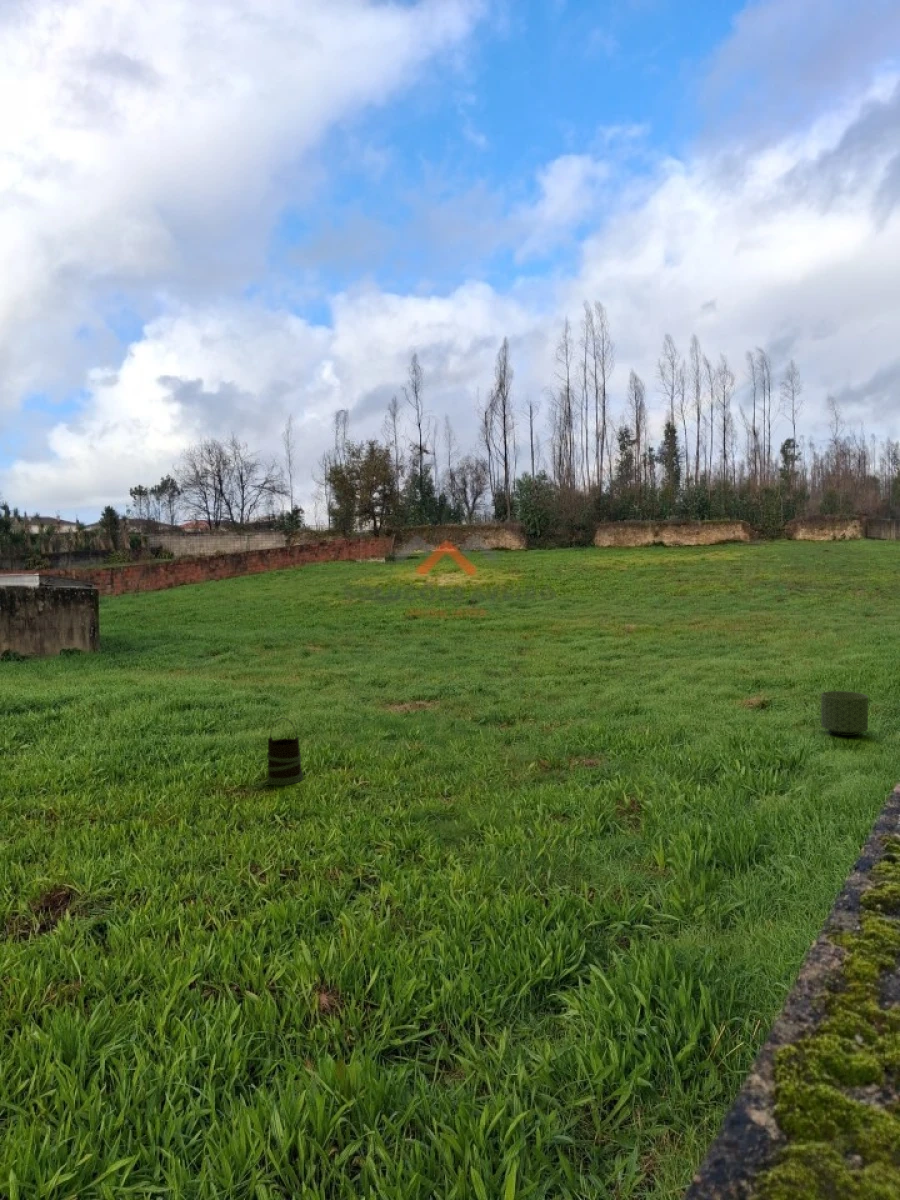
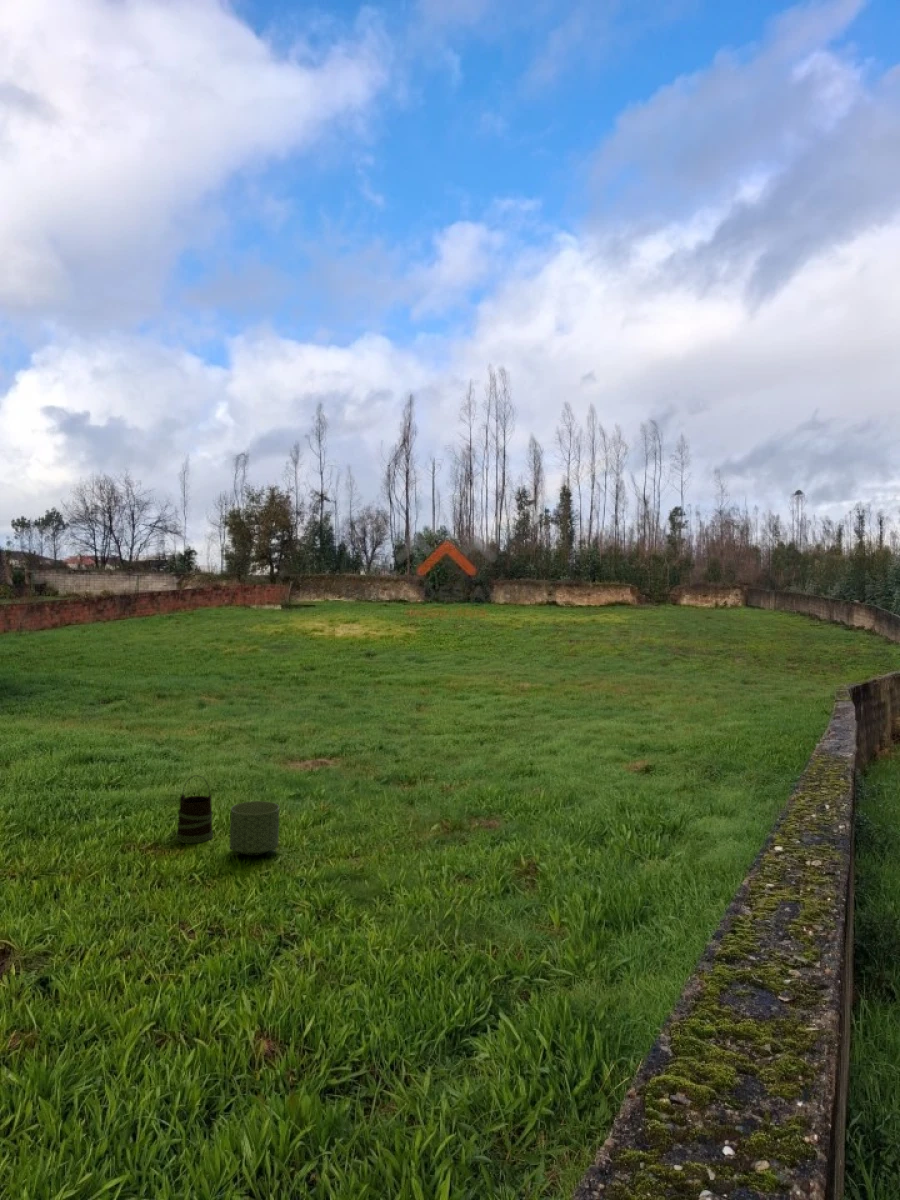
planter: present [821,691,868,736] -> present [230,801,279,856]

